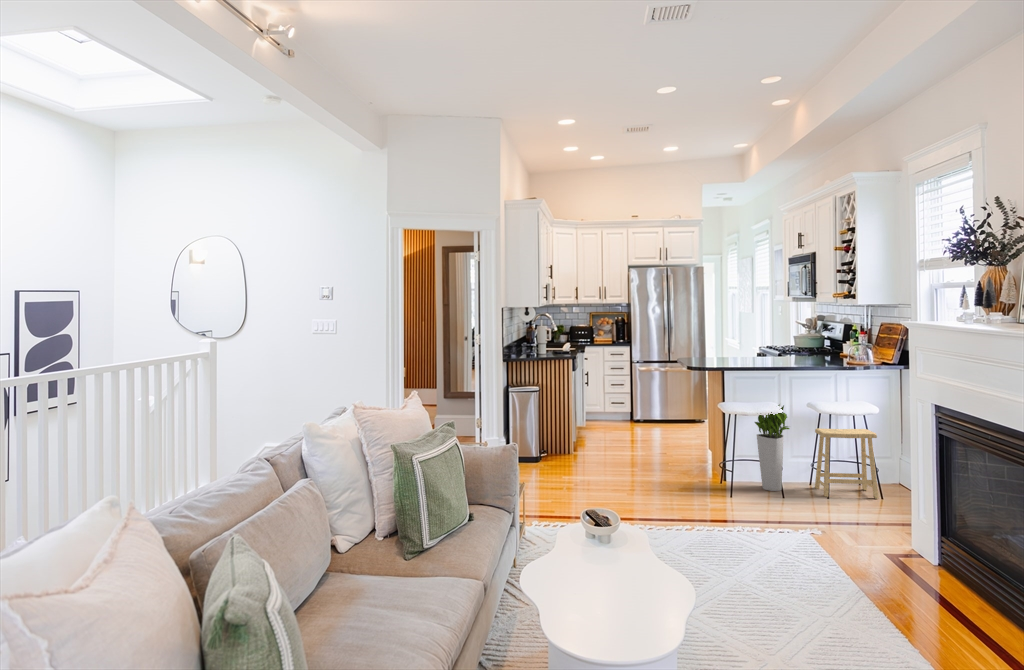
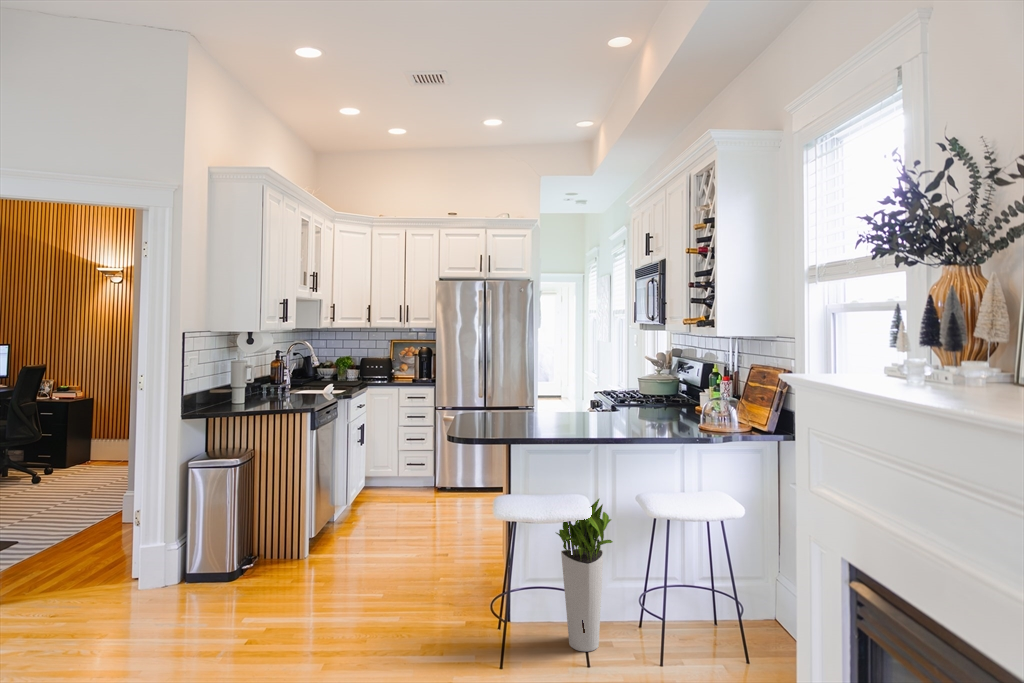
footstool: present [815,428,879,499] -> none [652,539,749,665]

